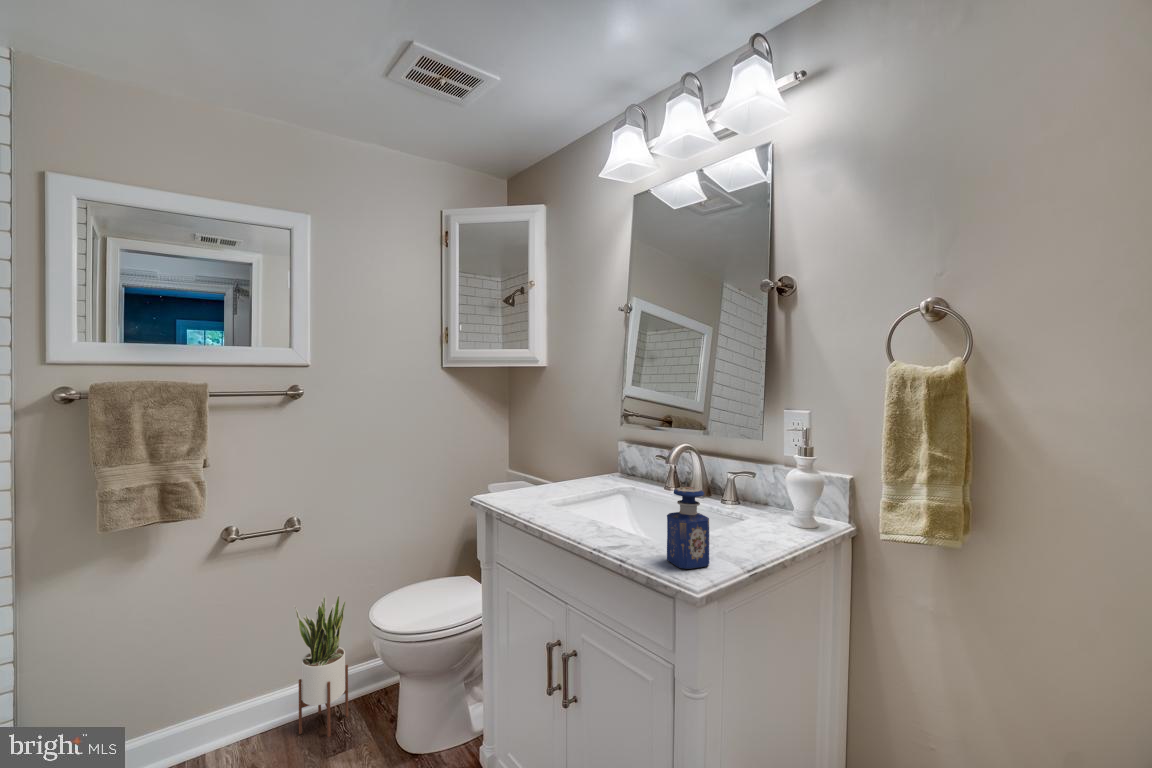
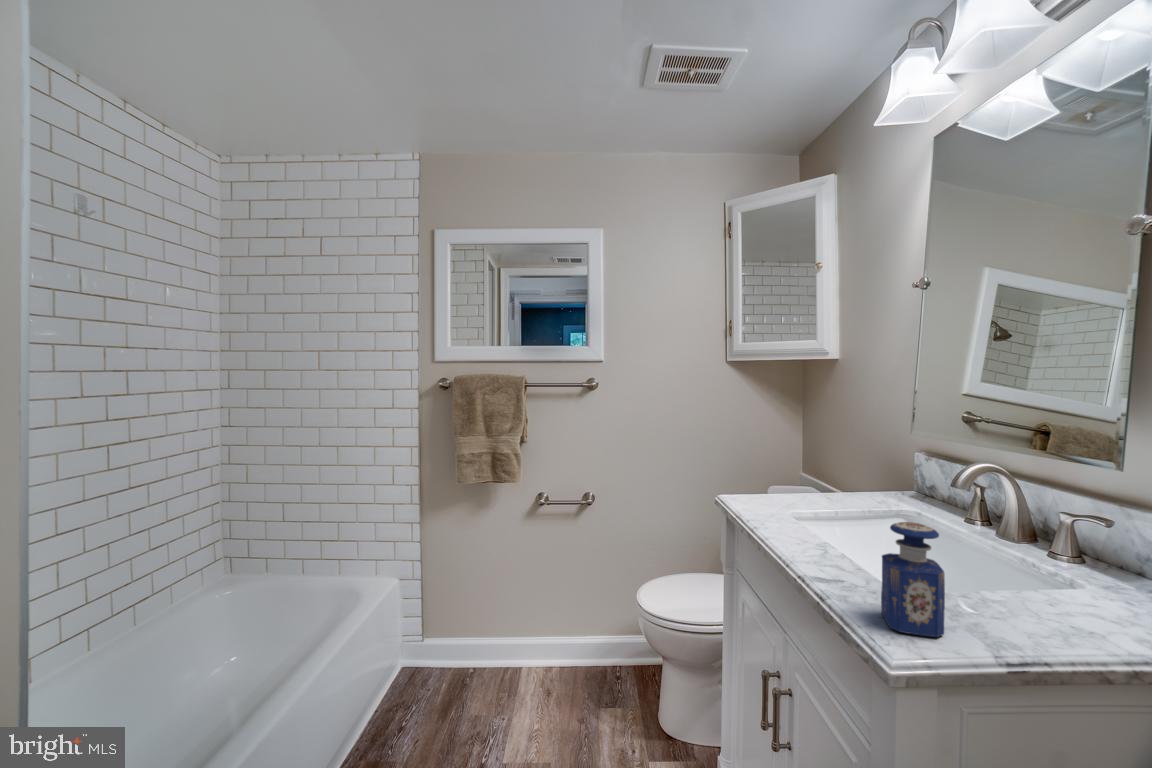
potted plant: present [294,592,348,737] -> none [580,561,626,689]

